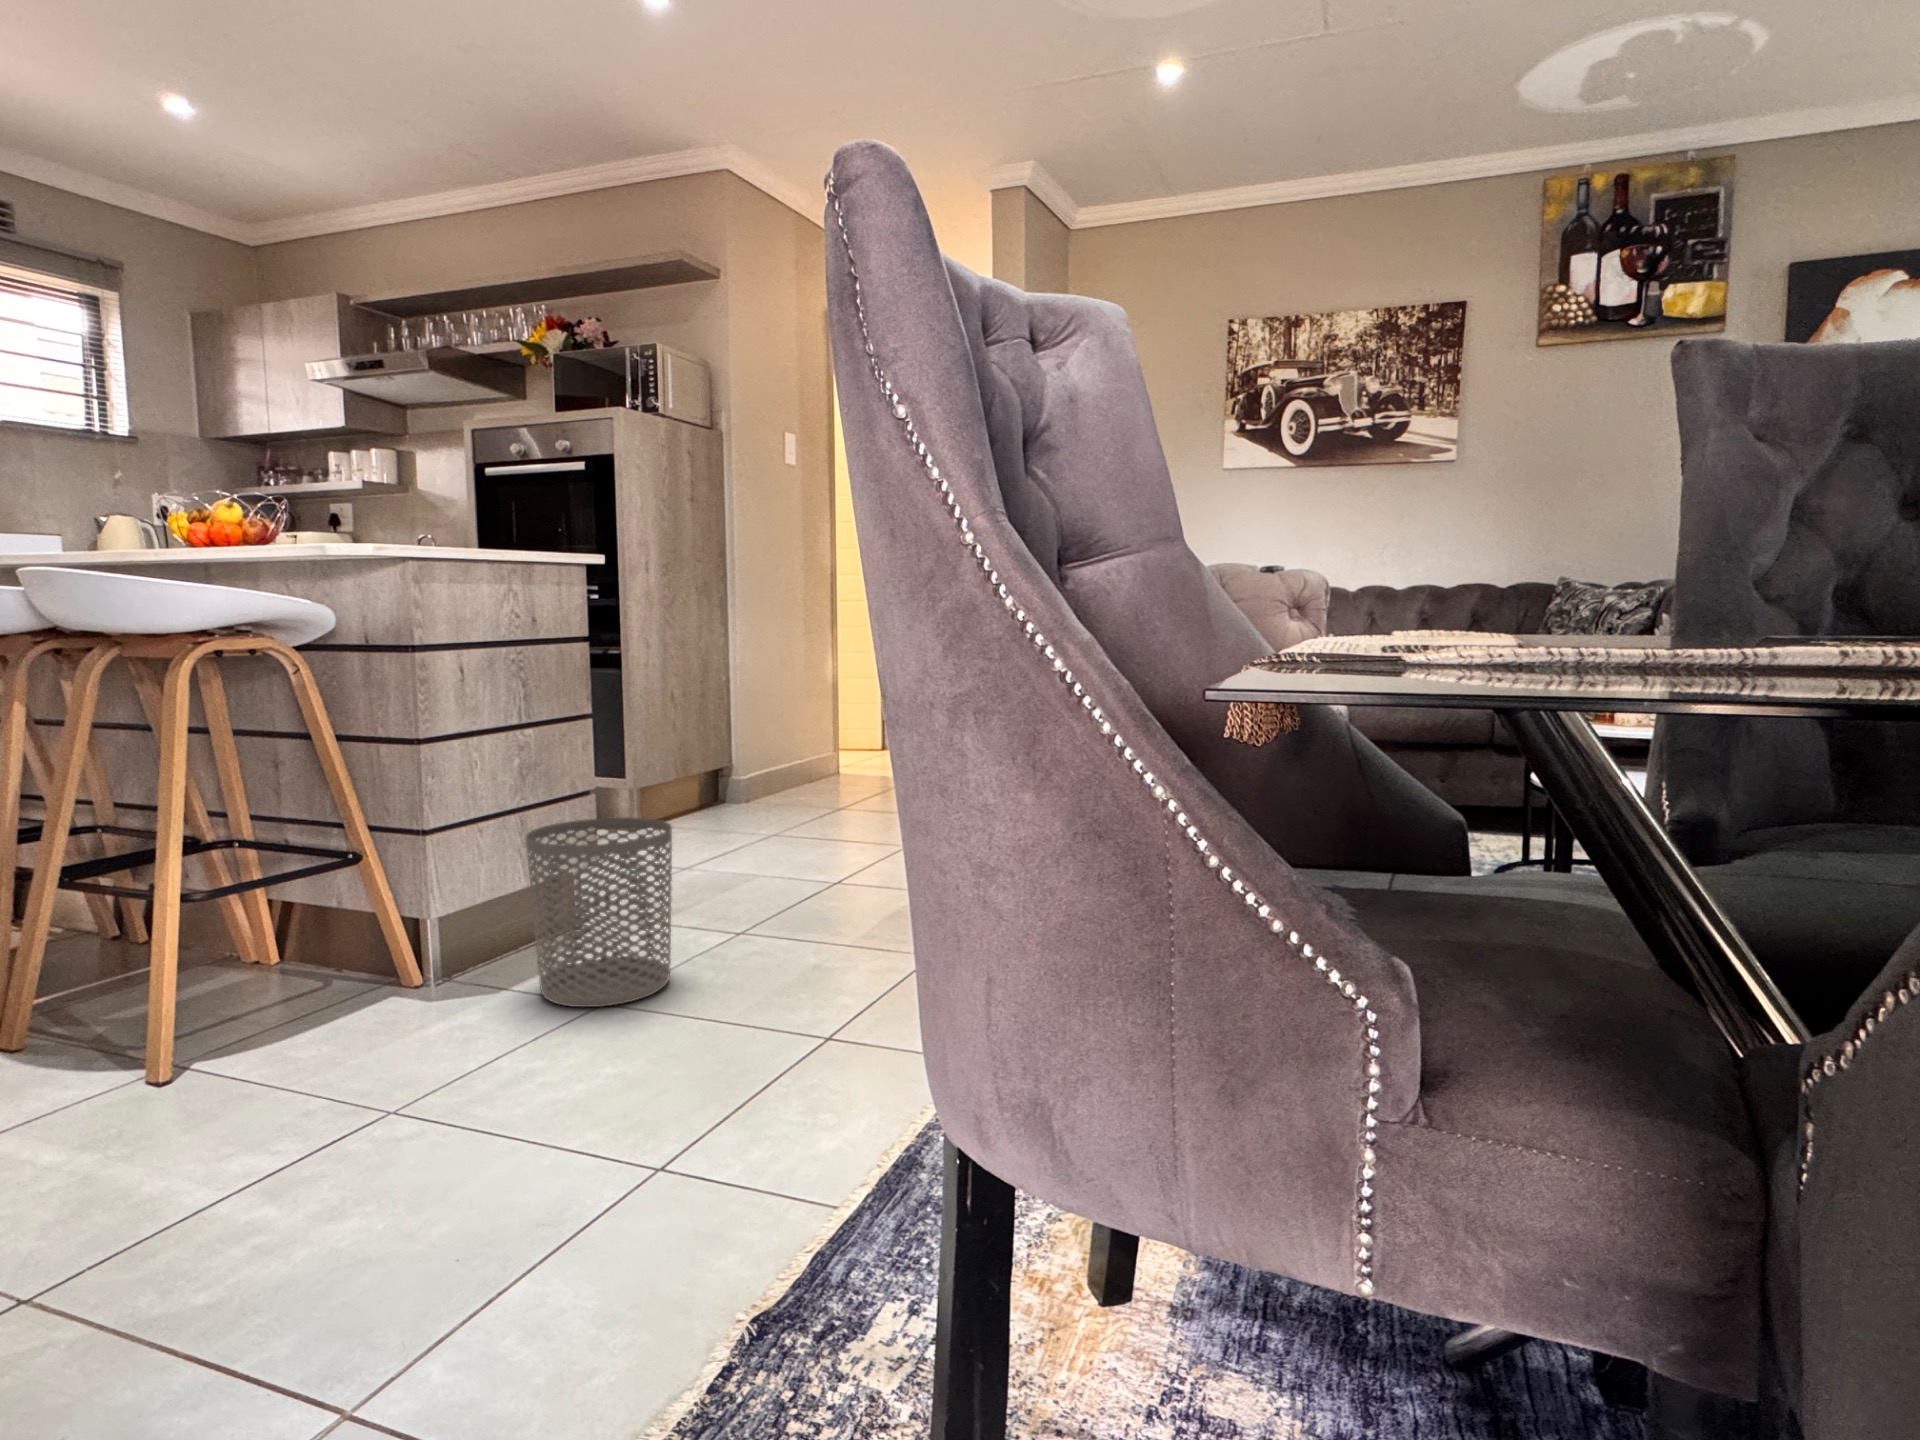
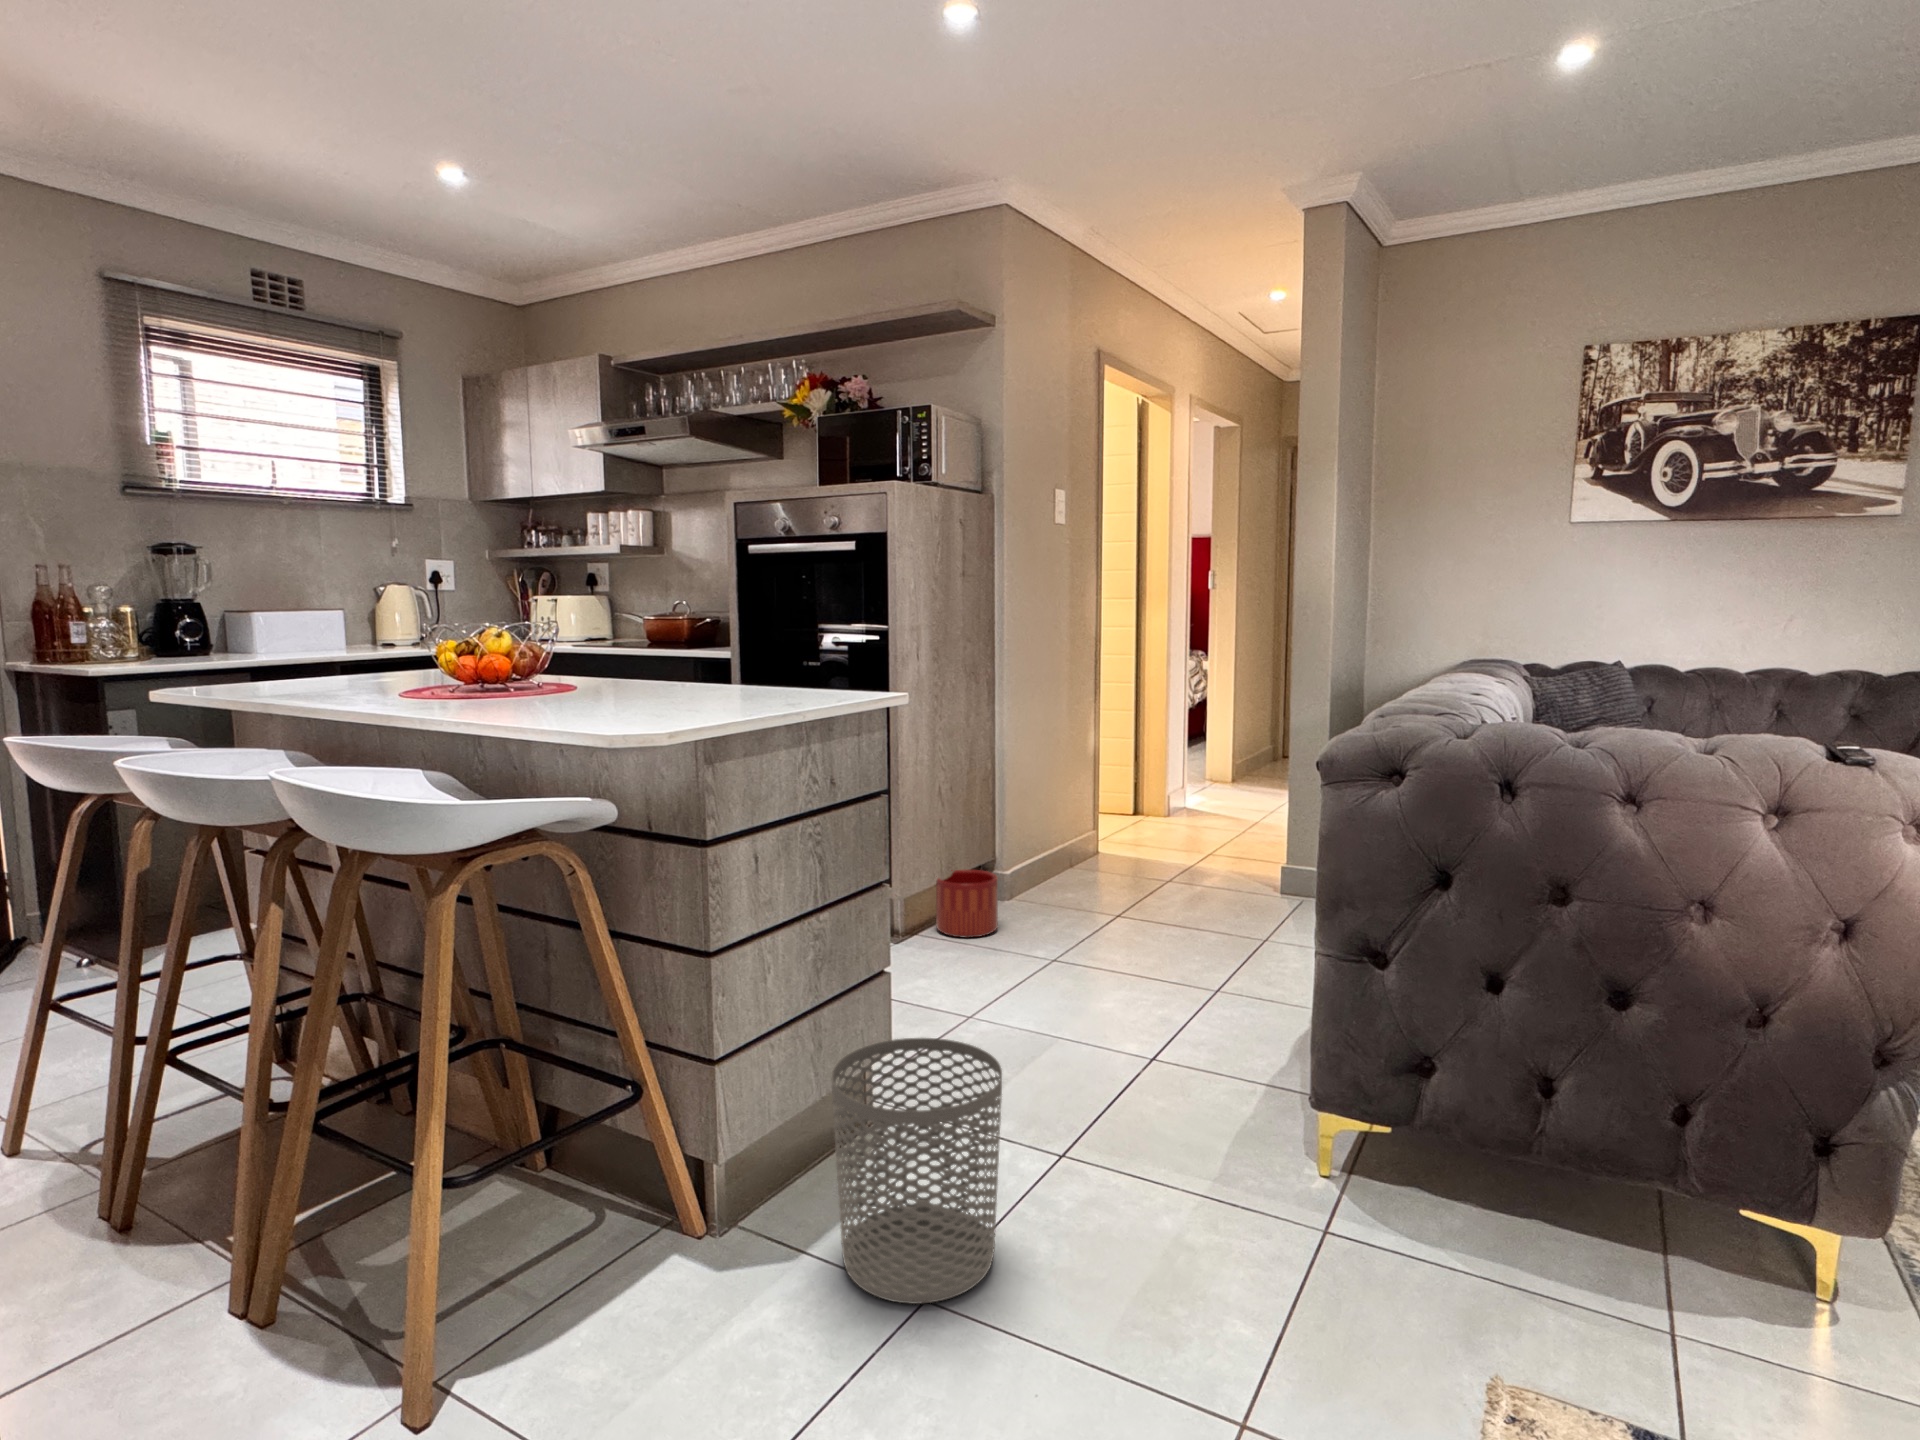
planter: none [676,769,734,826] -> present [936,870,998,938]

